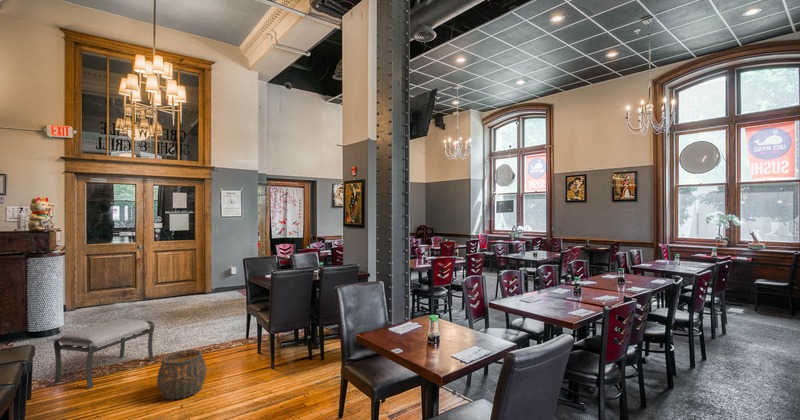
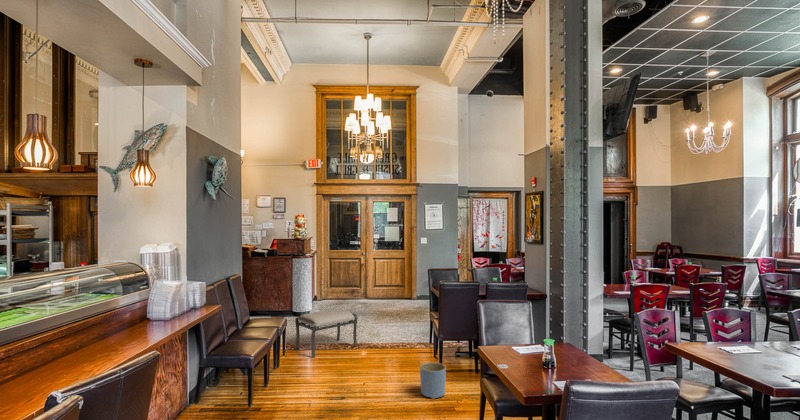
woven basket: present [157,349,206,400] -> none [350,340,385,380]
planter: none [258,360,287,400] -> present [420,362,446,399]

